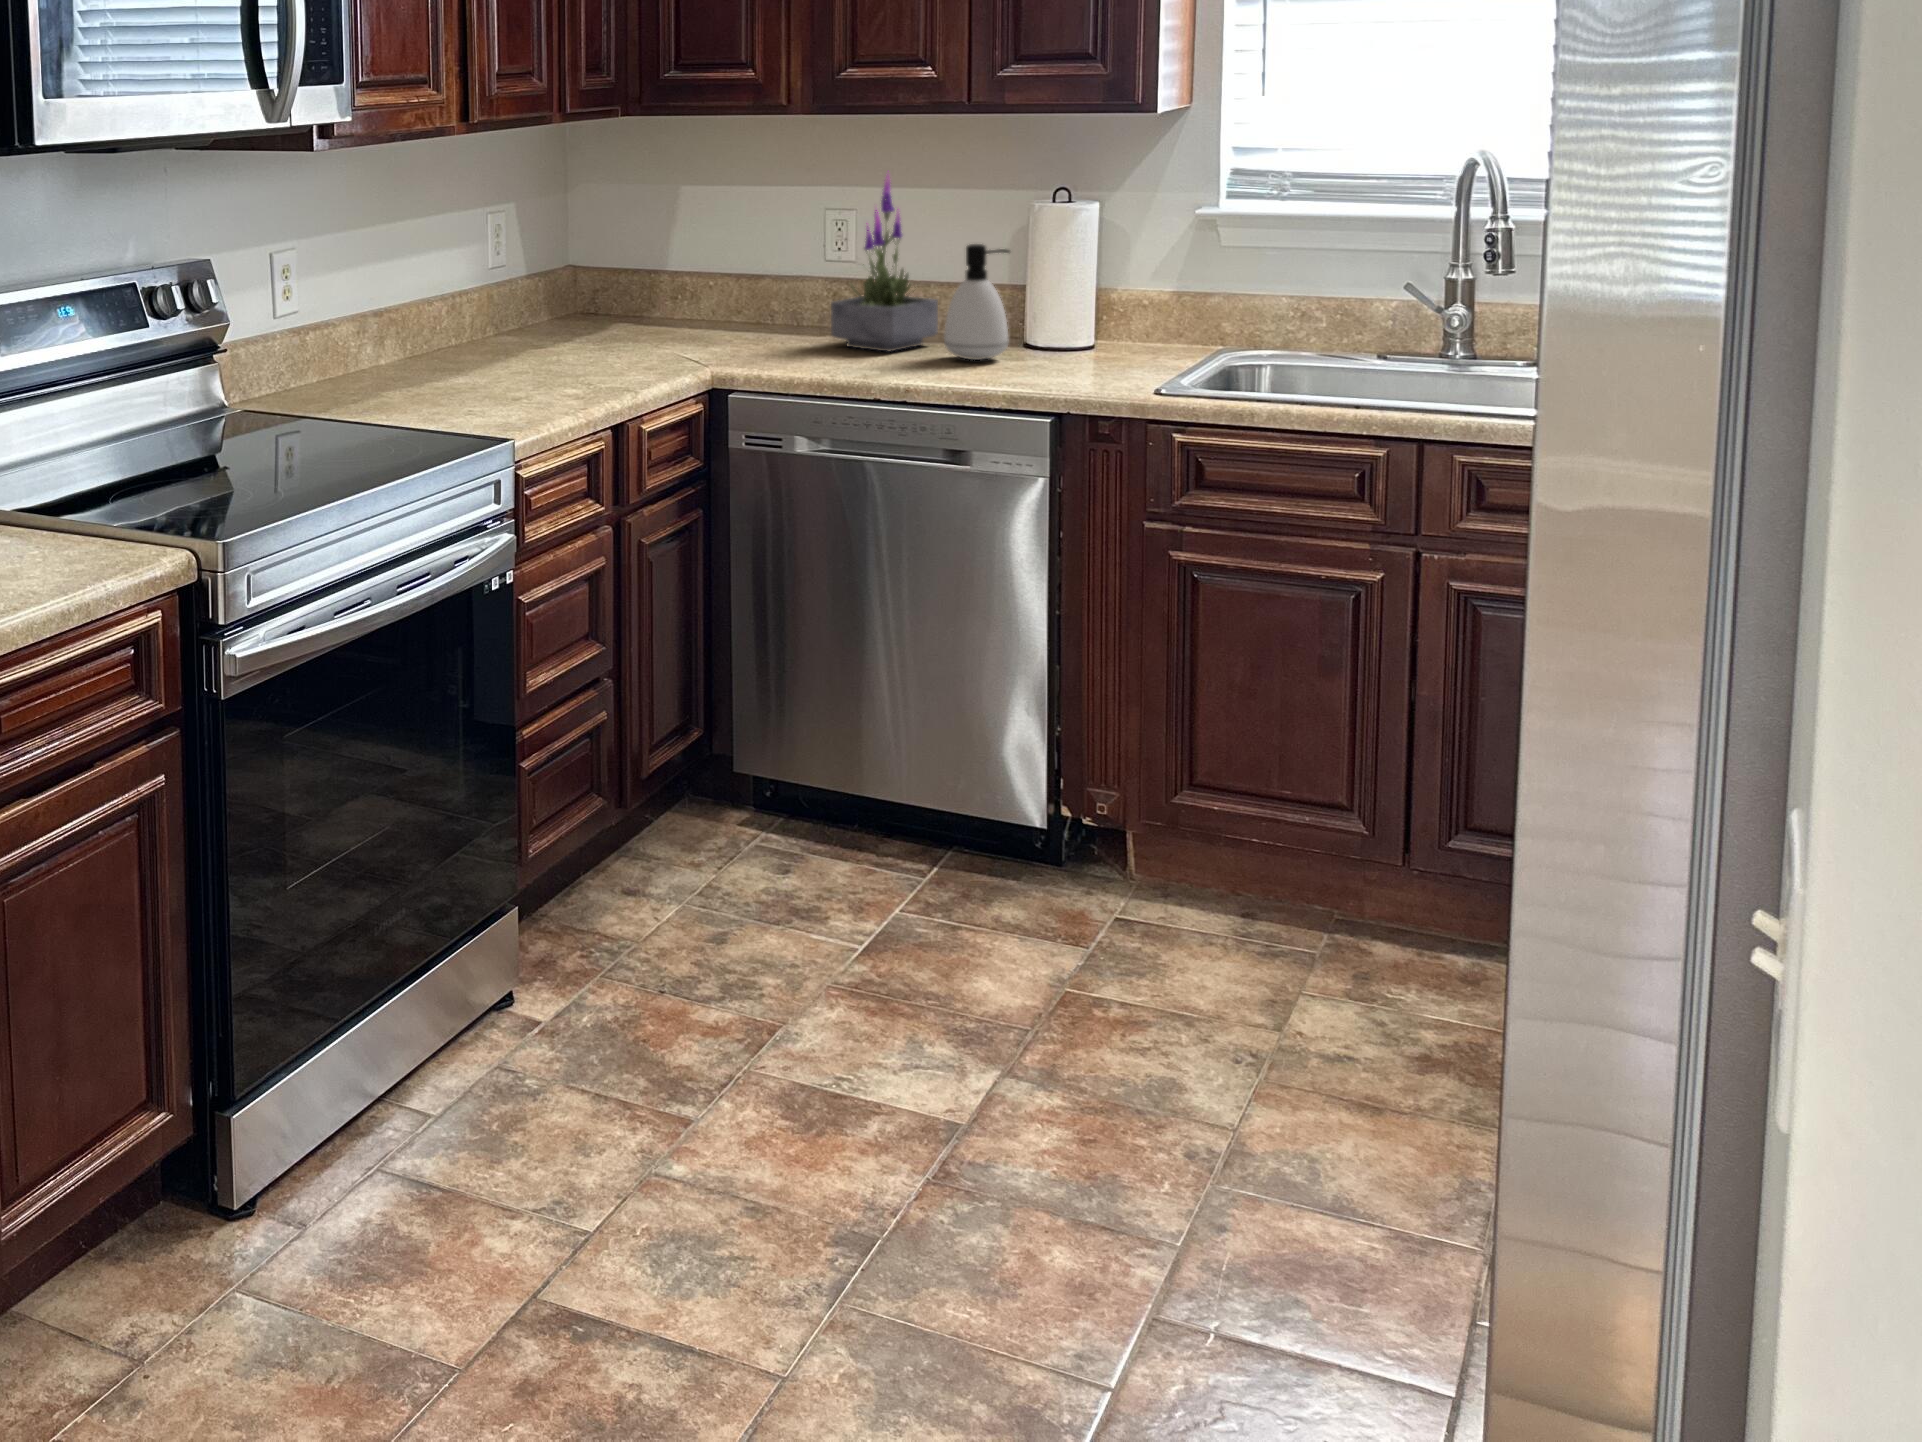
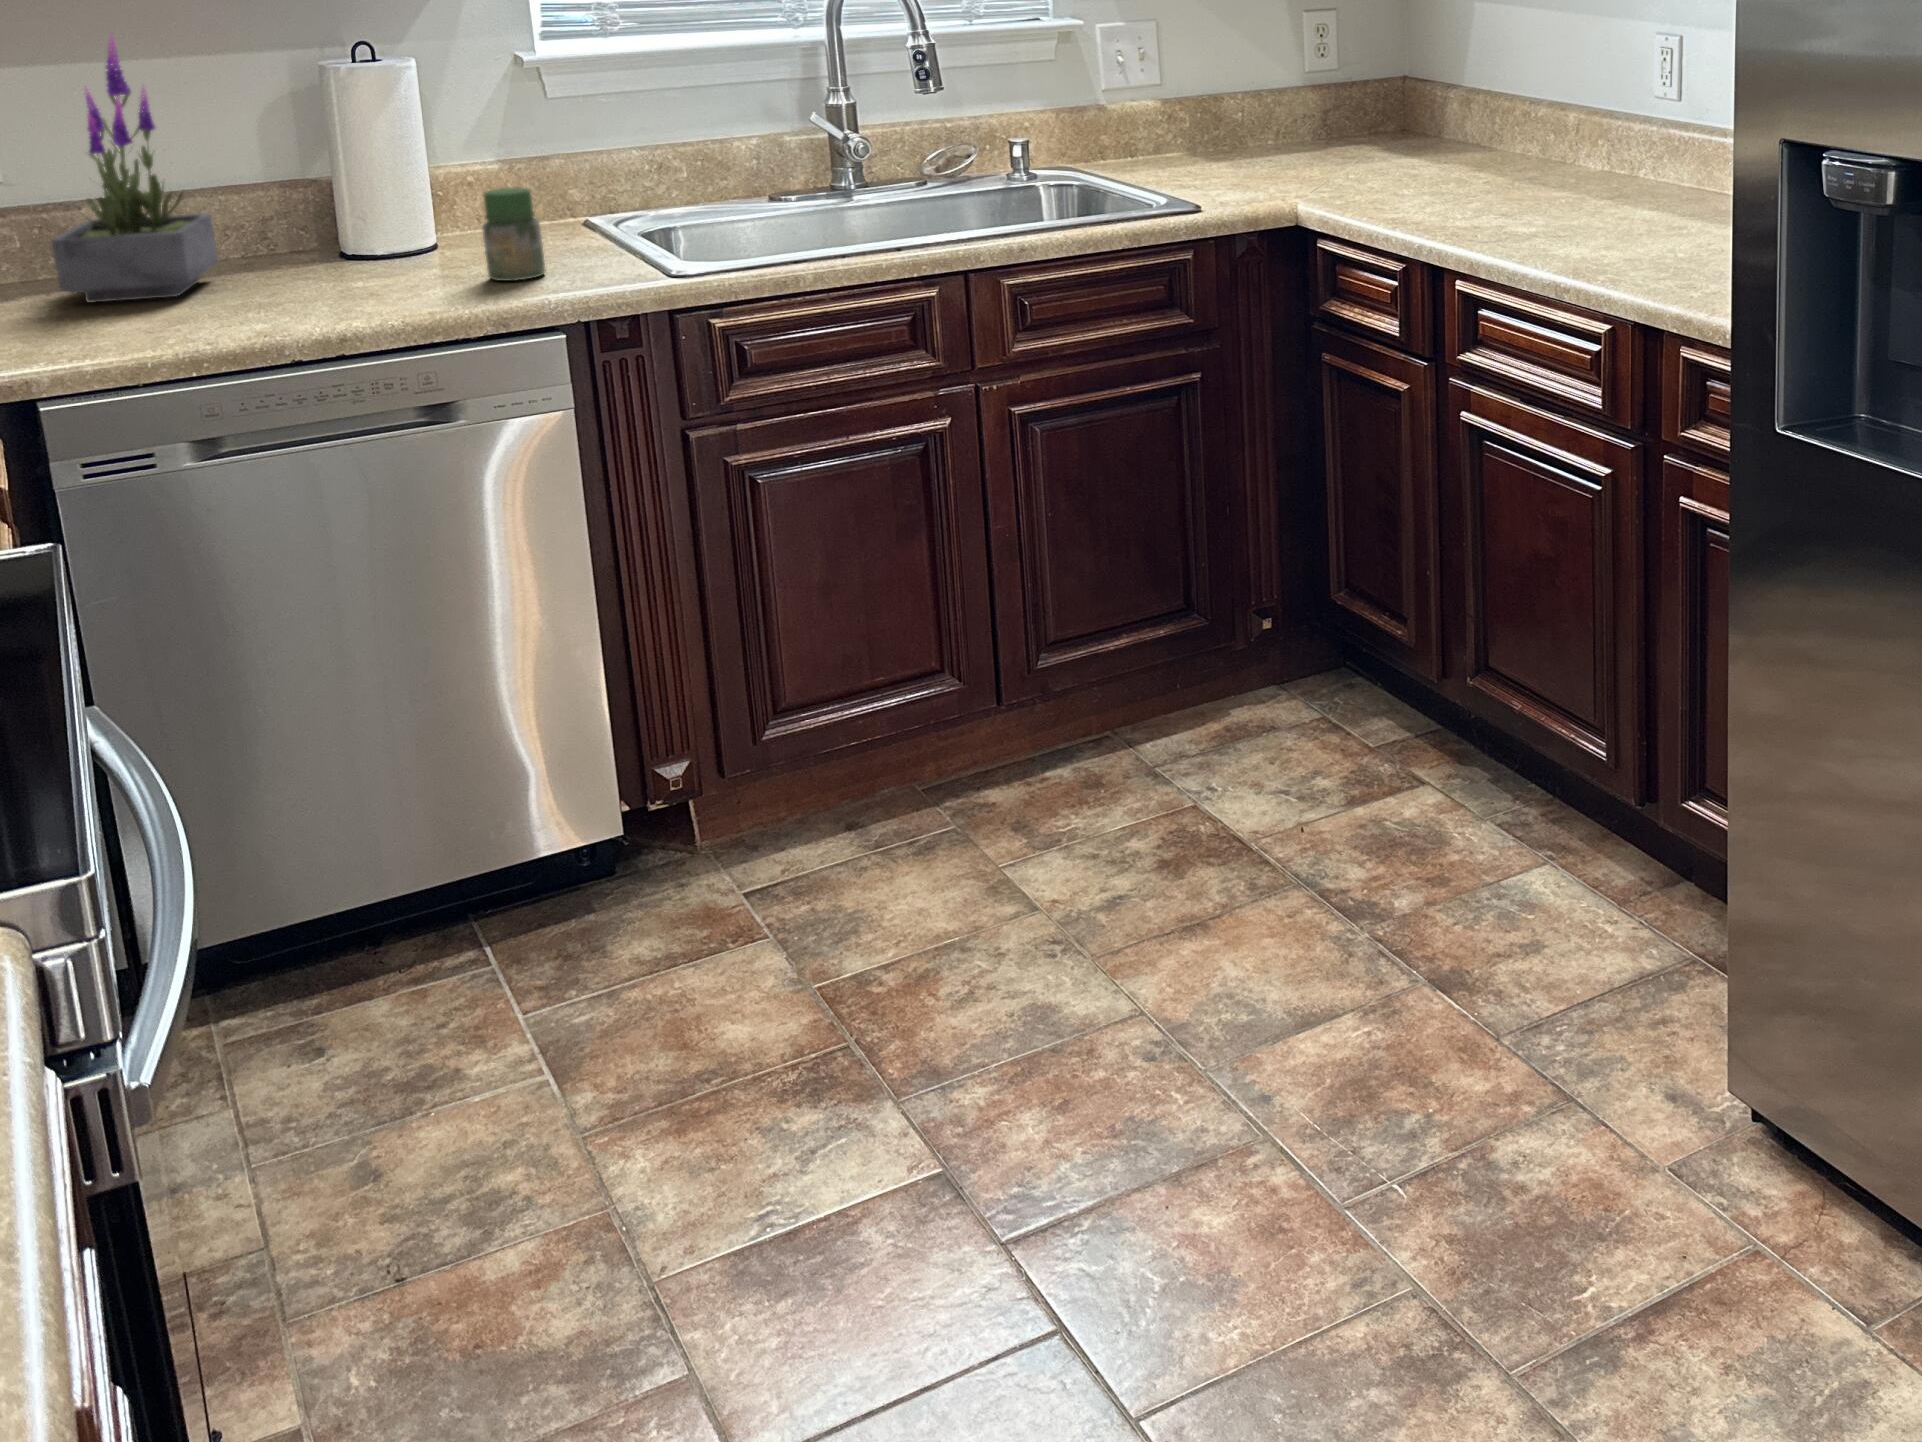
soap dispenser: present [944,244,1009,360] -> none [278,124,375,284]
jar: none [1054,308,1097,379] -> present [482,187,545,281]

